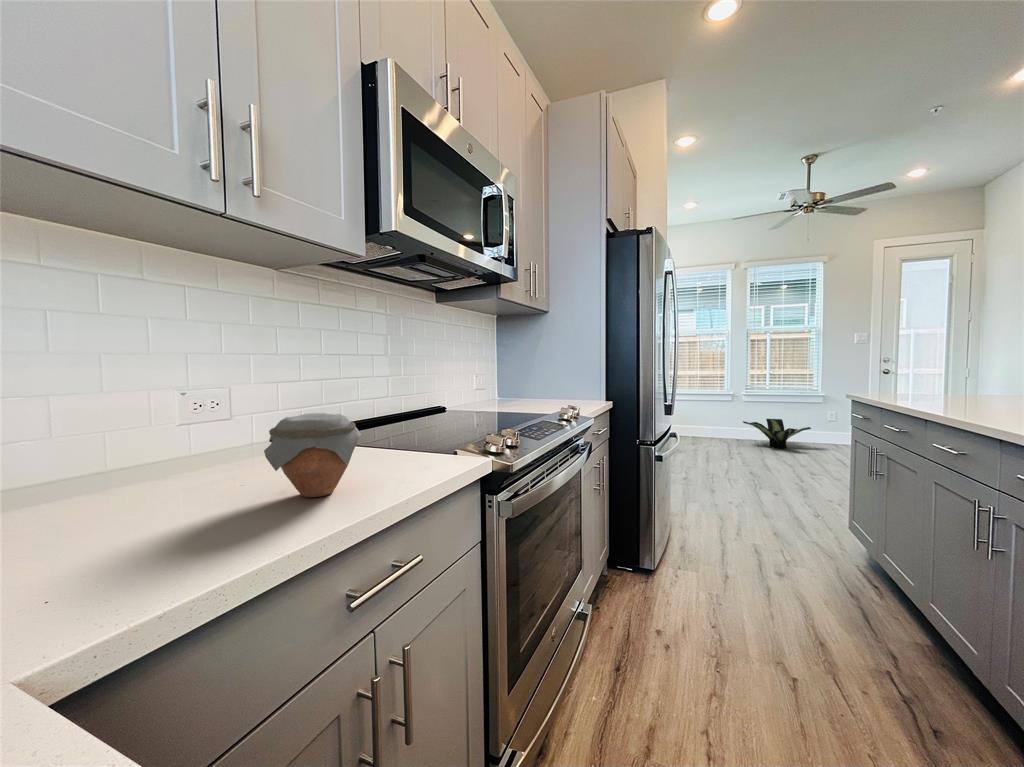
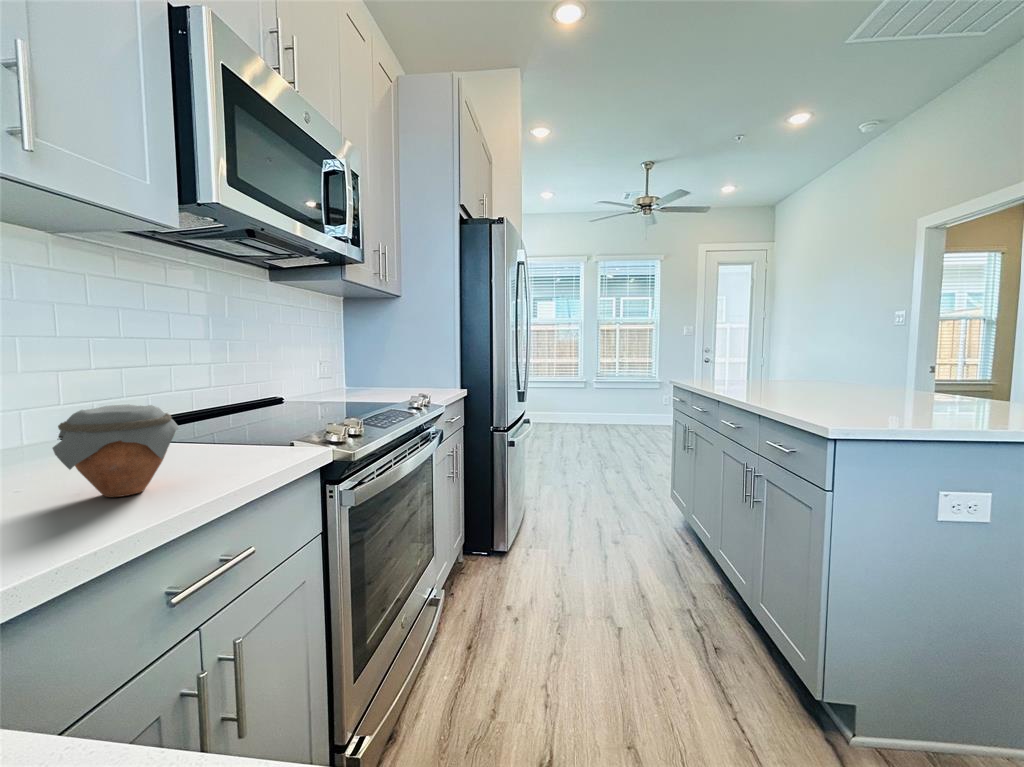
potted plant: present [743,419,811,449] -> none [595,404,651,432]

